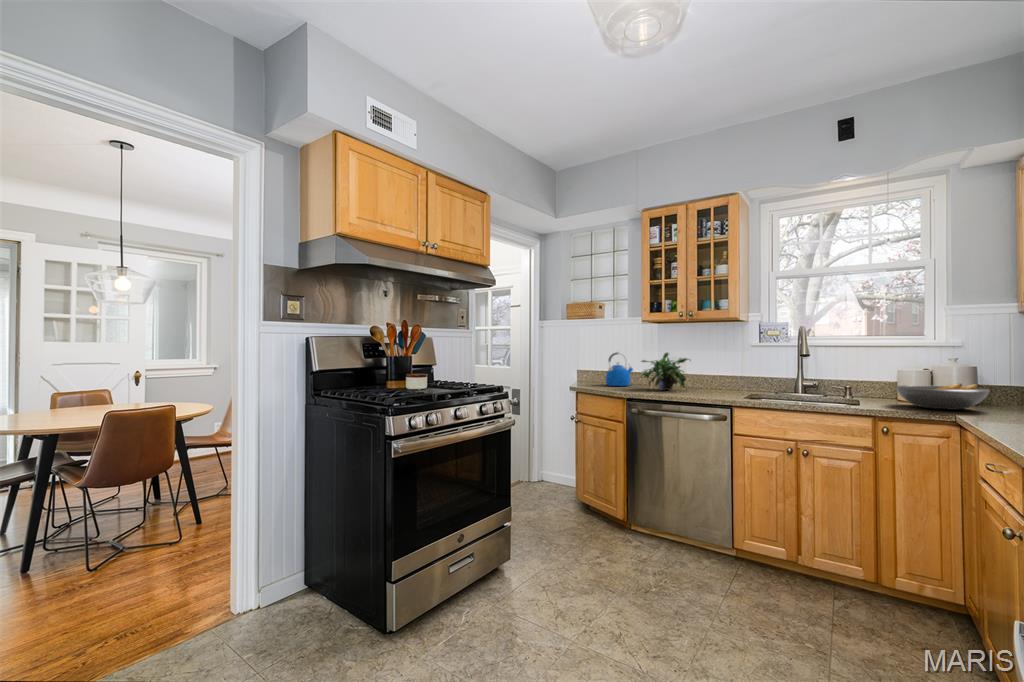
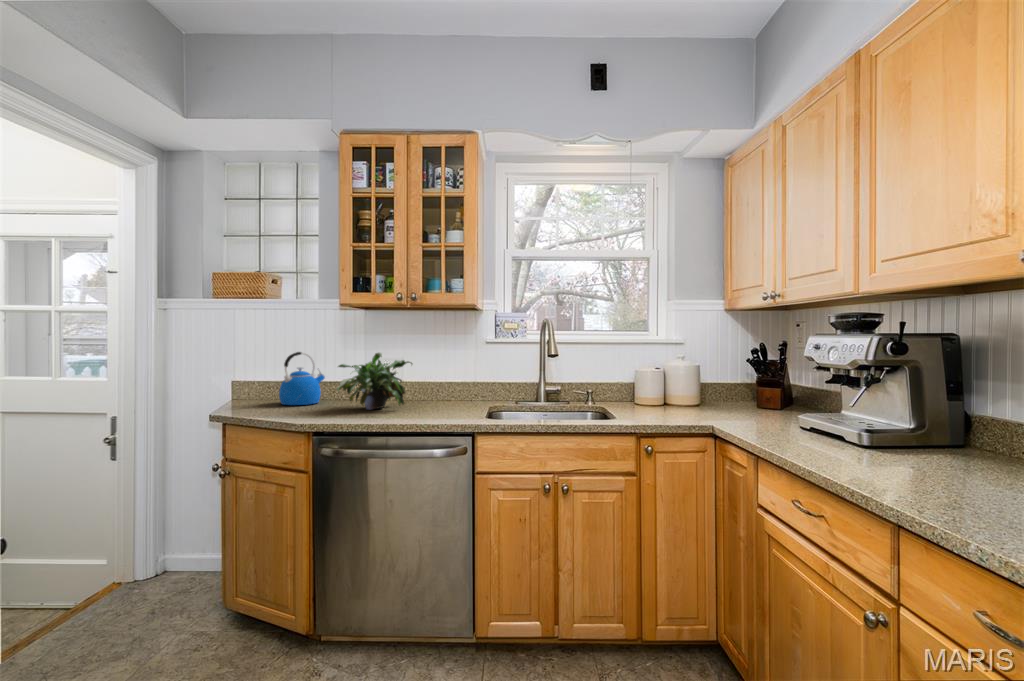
fruit bowl: present [895,383,990,410] -> none [650,388,737,418]

